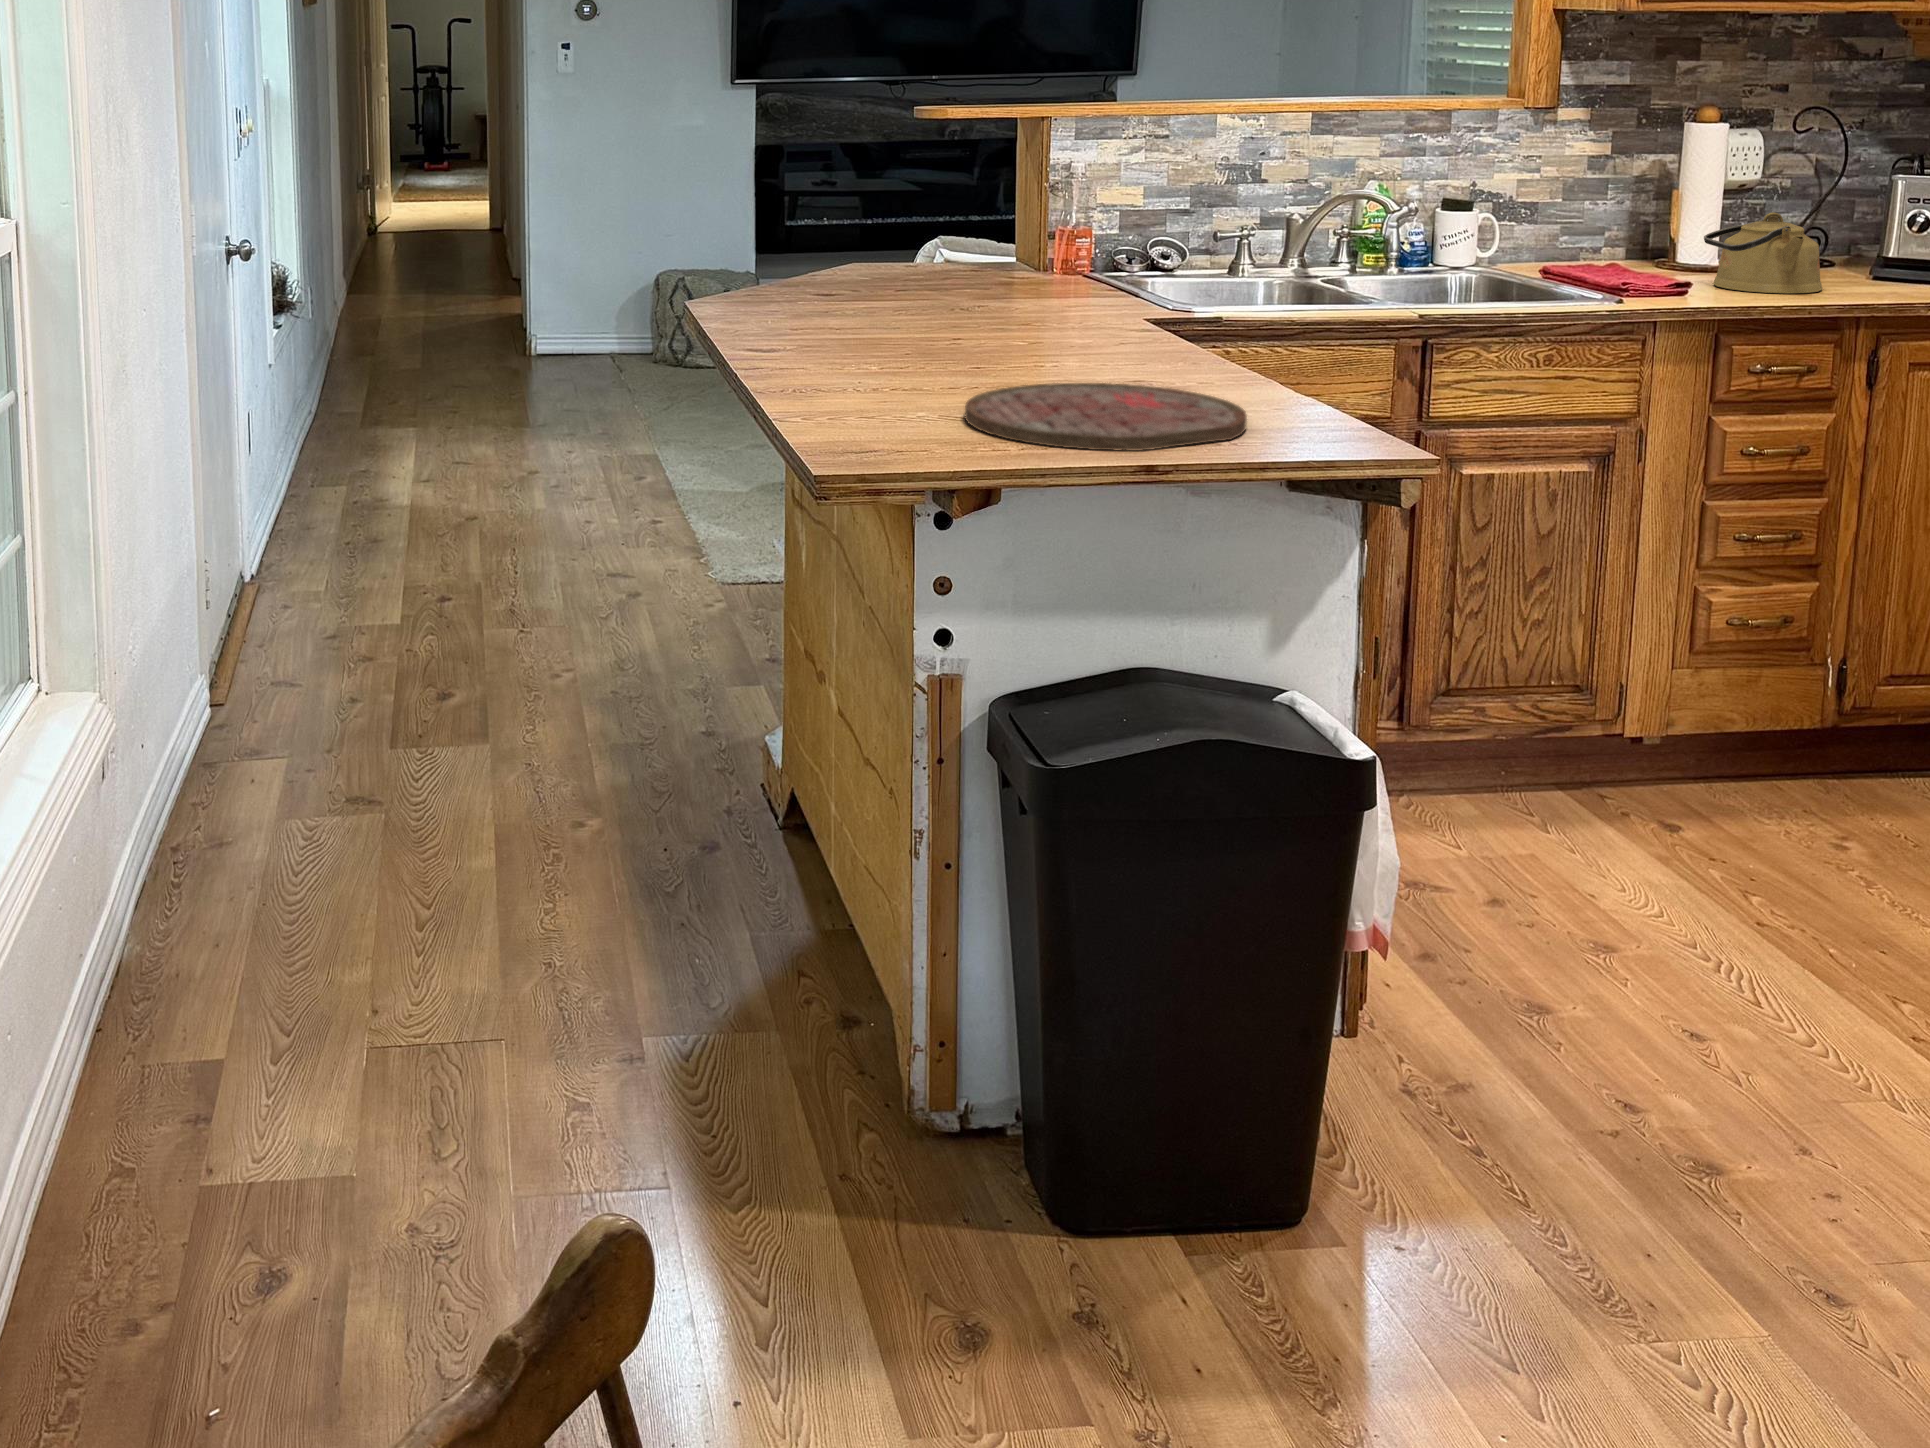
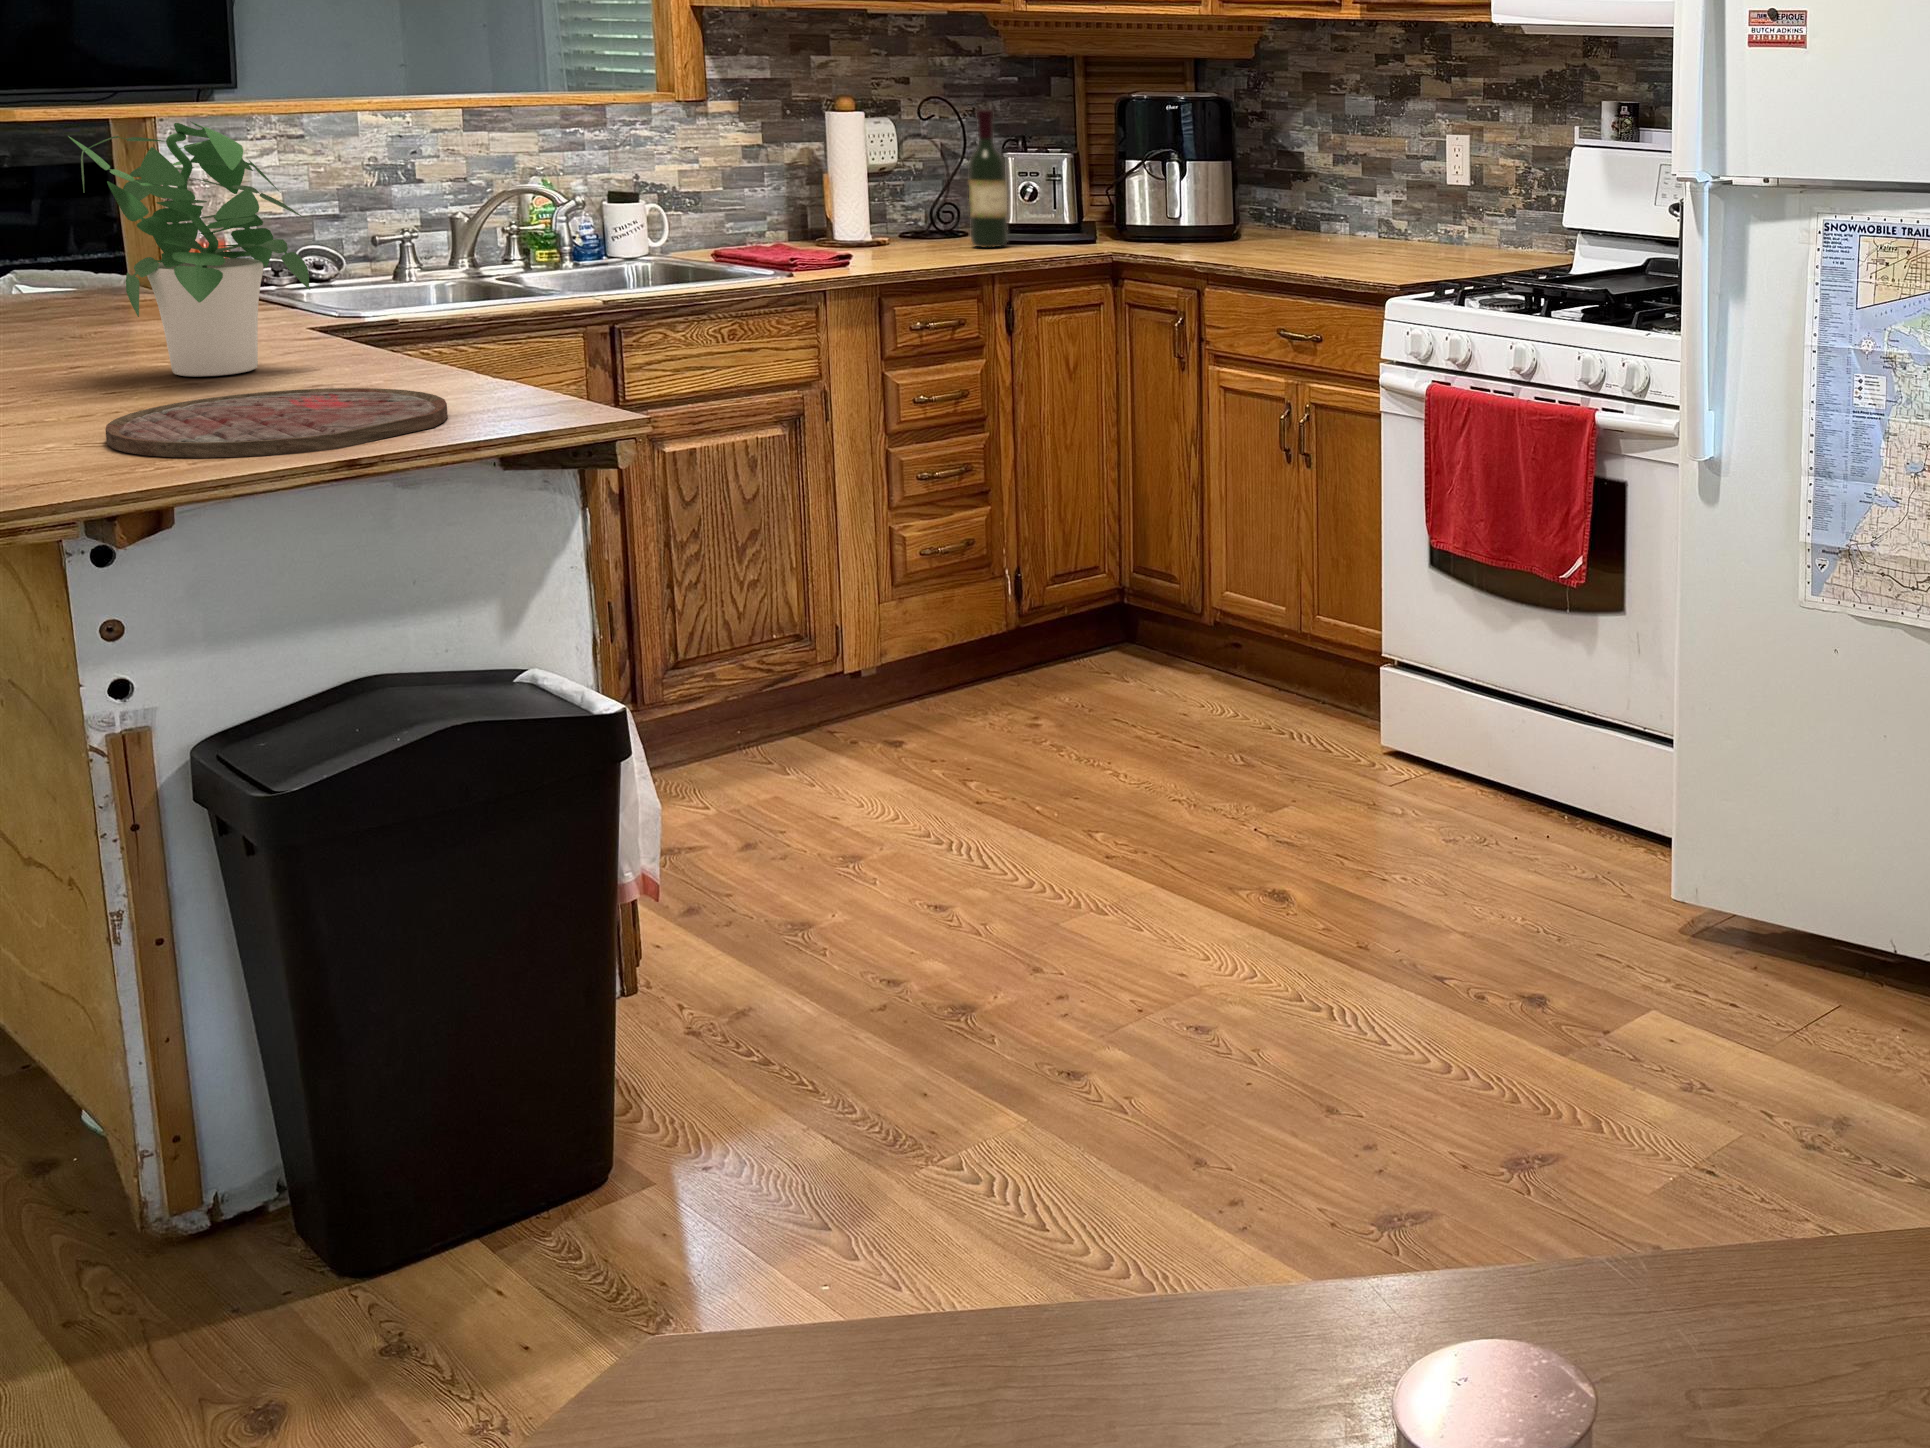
wine bottle: none [1840,125,1895,284] -> present [969,109,1008,248]
potted plant: none [978,131,1153,359] -> present [68,121,310,377]
kettle: present [1704,213,1823,293] -> none [857,188,959,260]

